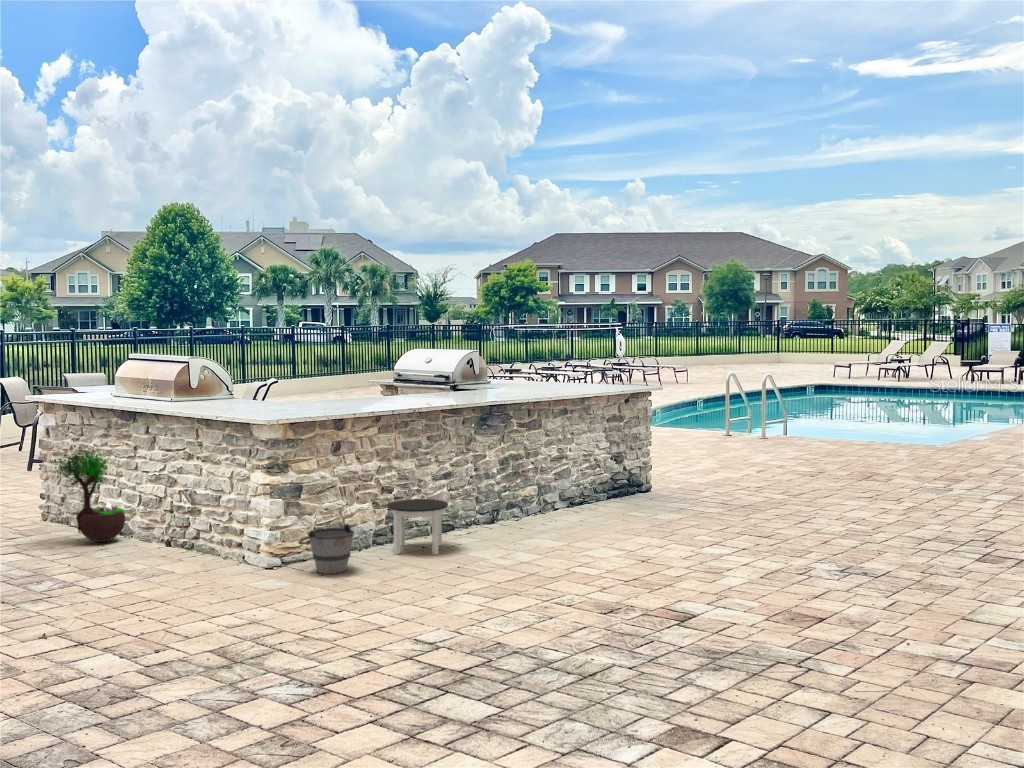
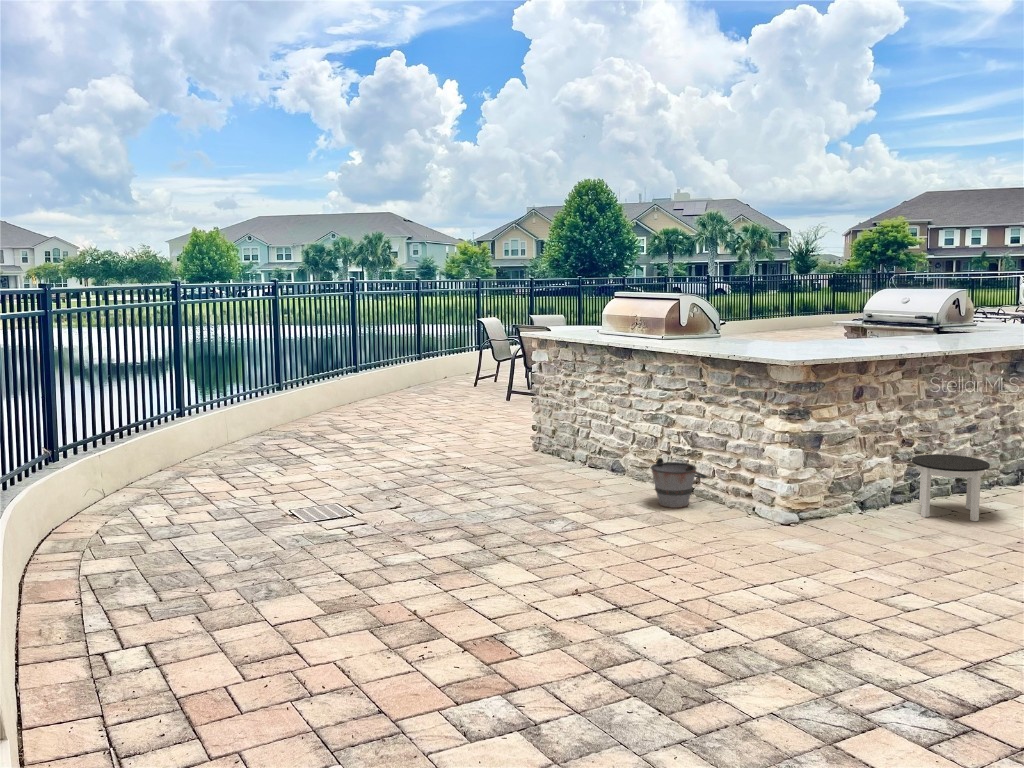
potted tree: present [53,447,125,542] -> none [553,377,620,477]
bucket: present [299,524,354,574] -> present [651,458,707,508]

